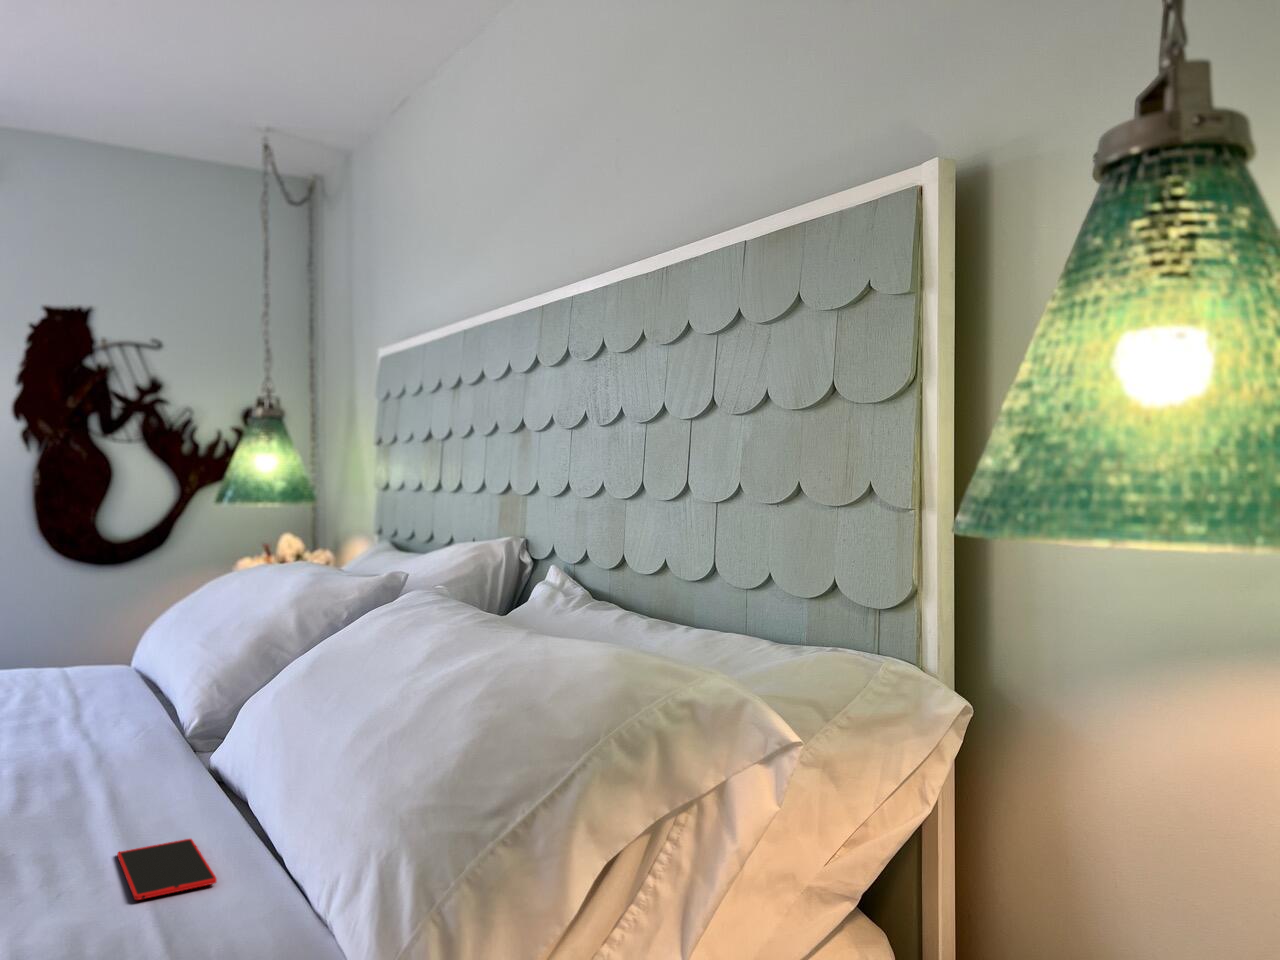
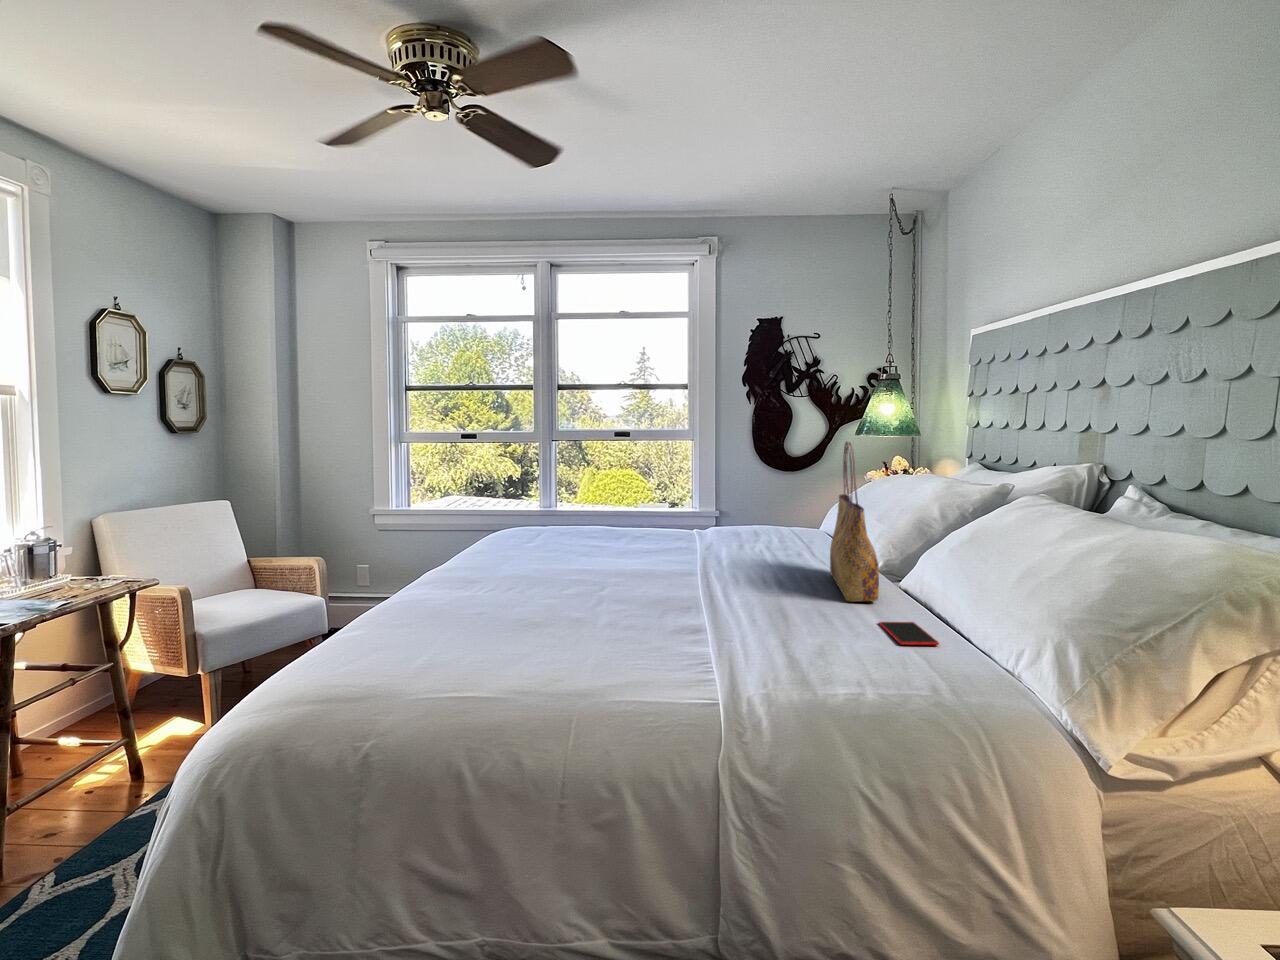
tote bag: none [66,504,149,814] -> present [830,442,879,602]

